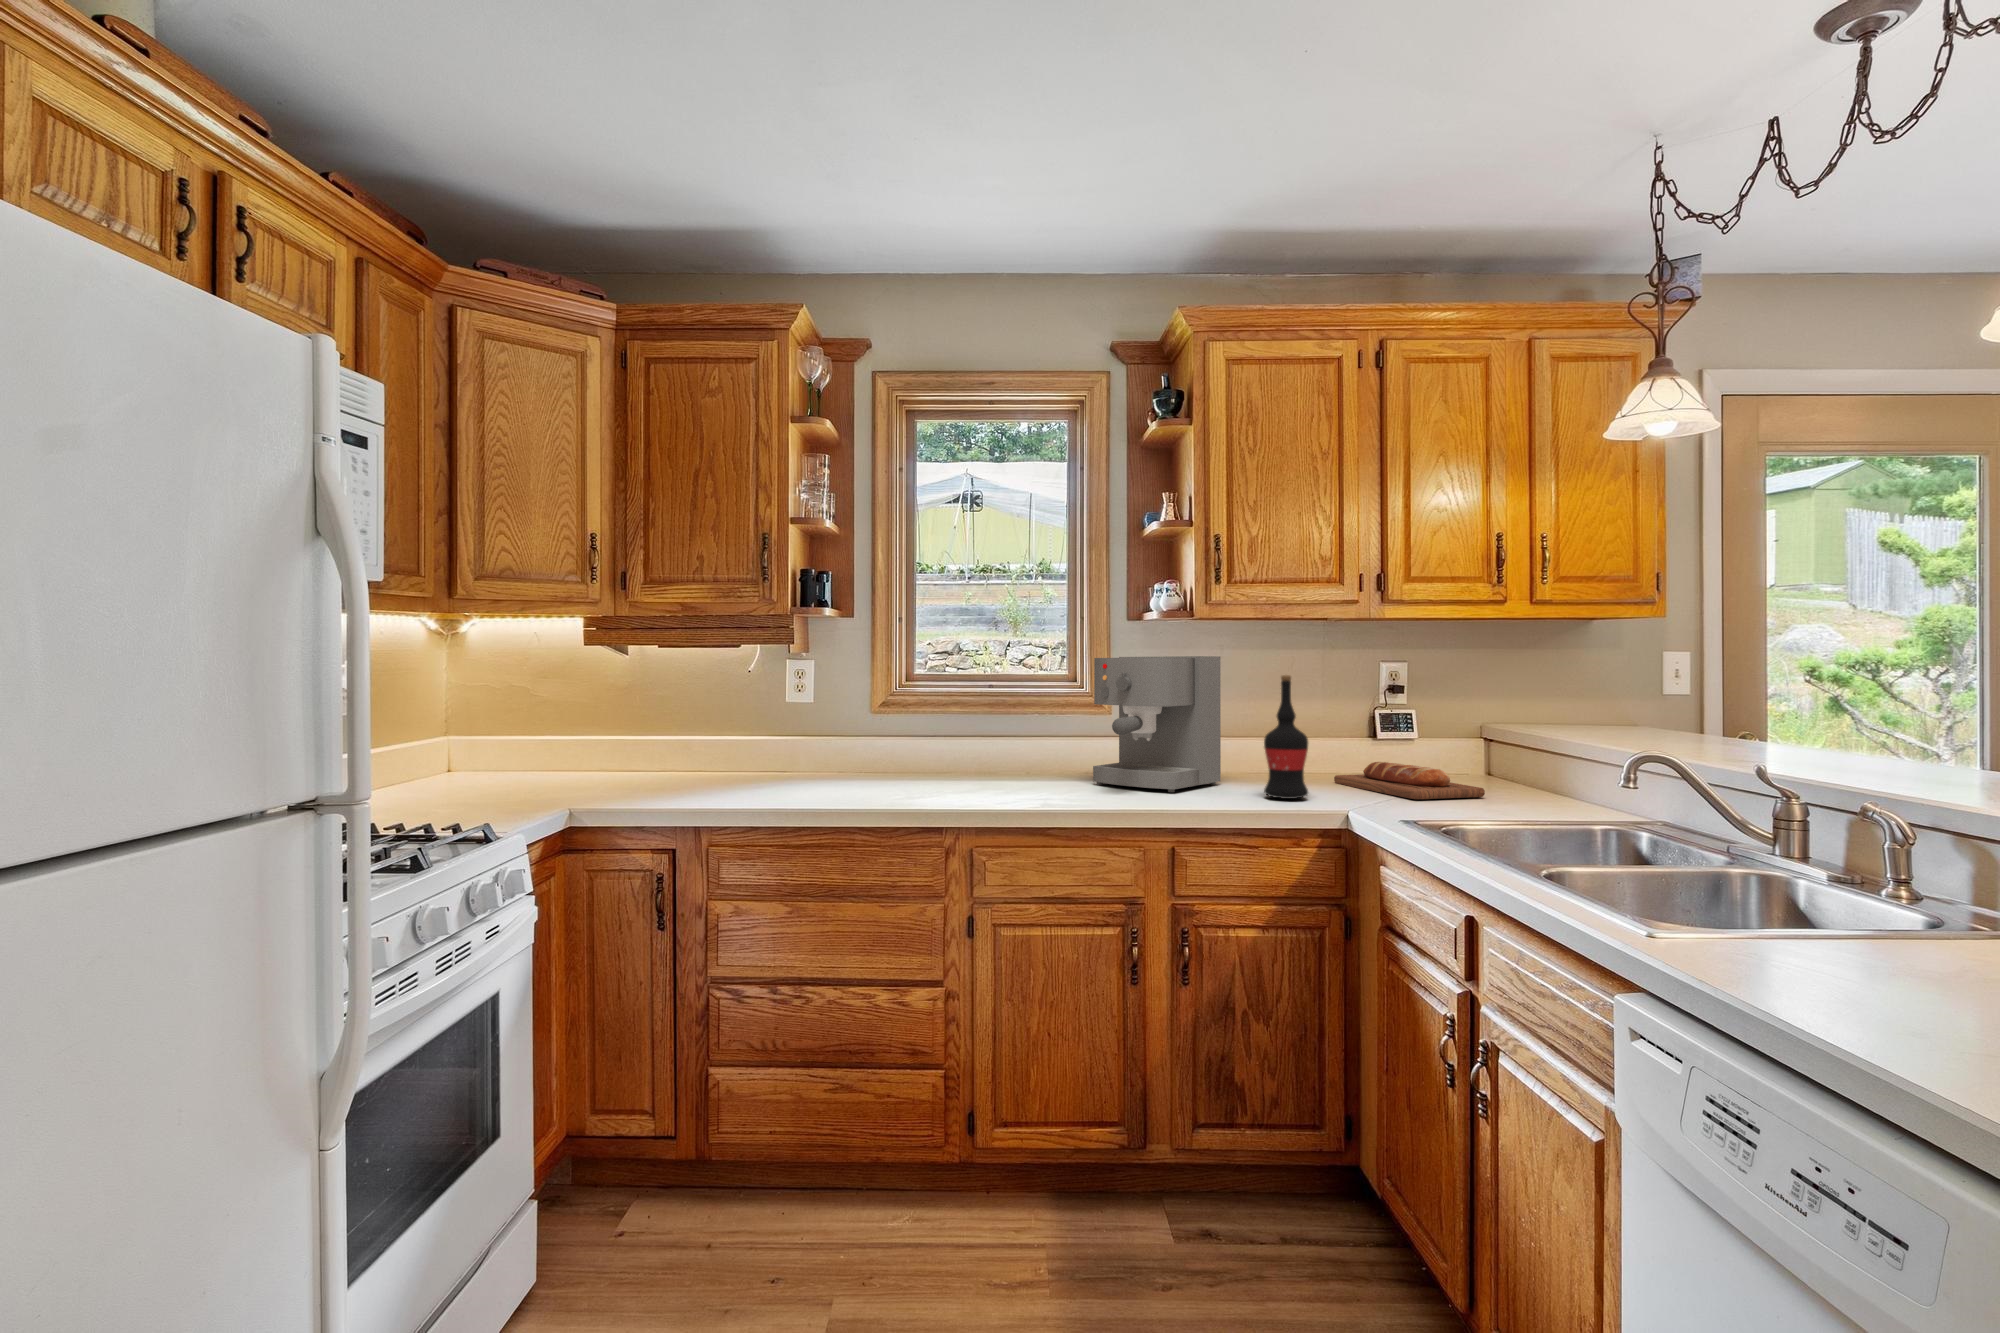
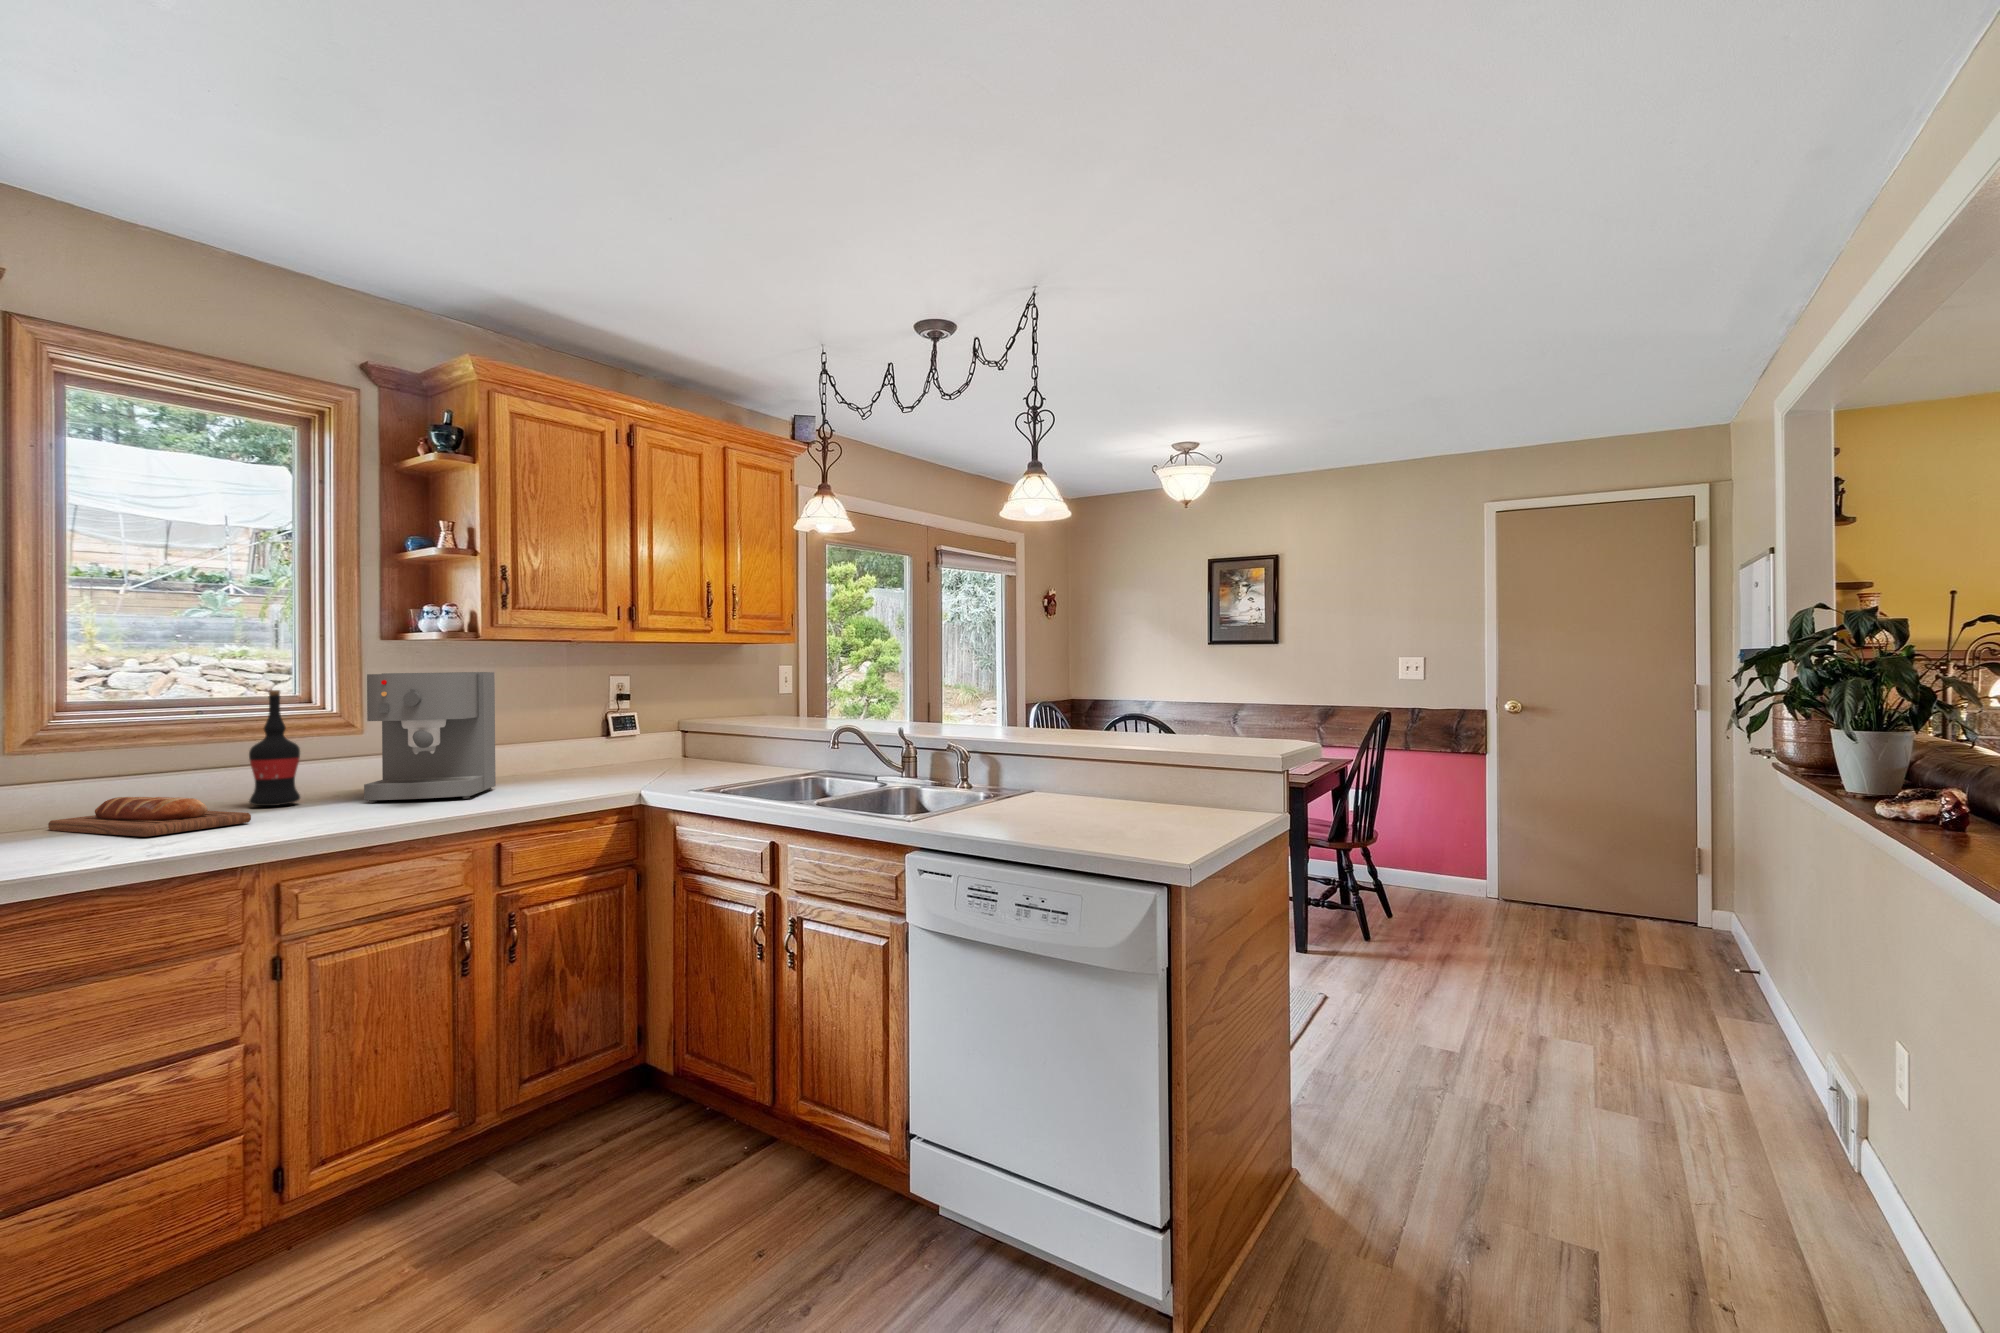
wine bottle: present [1264,675,1308,799] -> present [249,690,300,806]
bread loaf: present [1334,762,1485,799] -> present [48,797,251,837]

